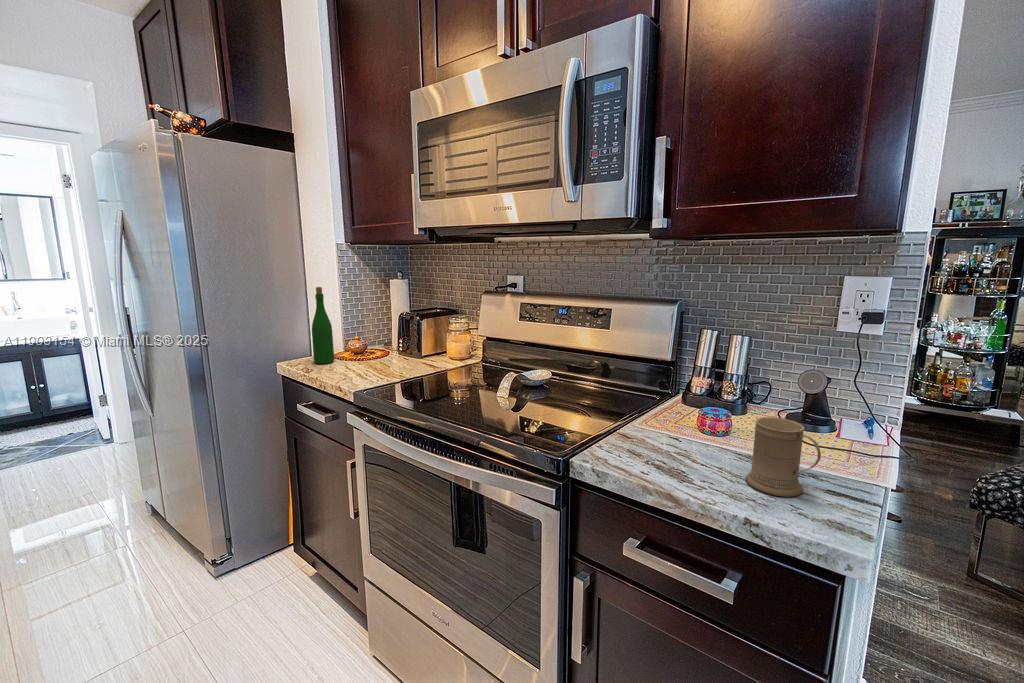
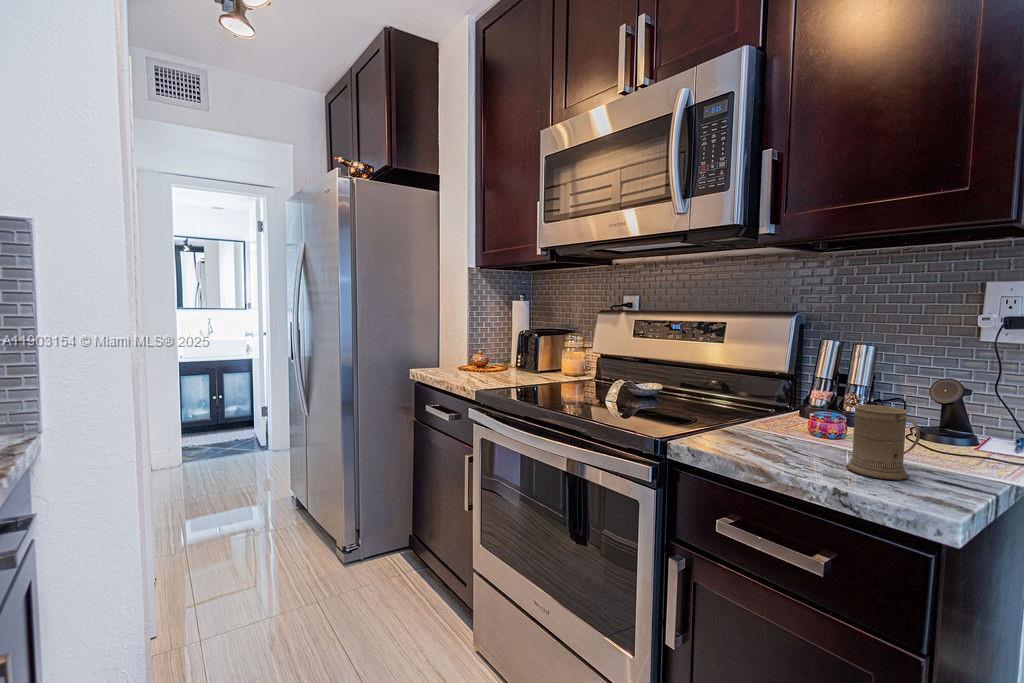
wine bottle: present [312,287,334,364] -> none [442,304,459,373]

